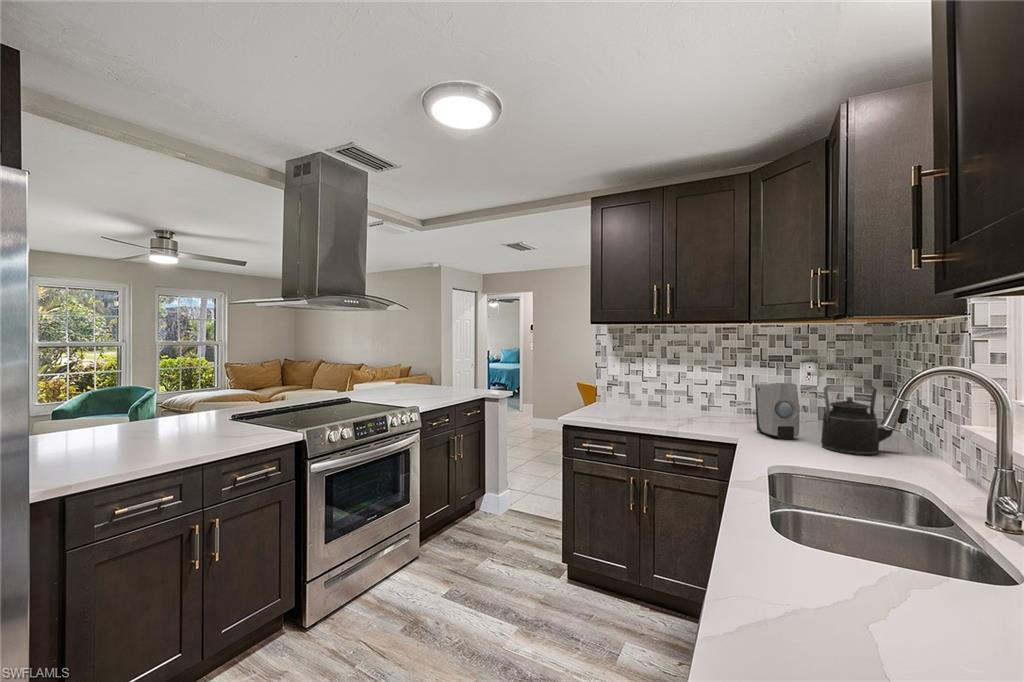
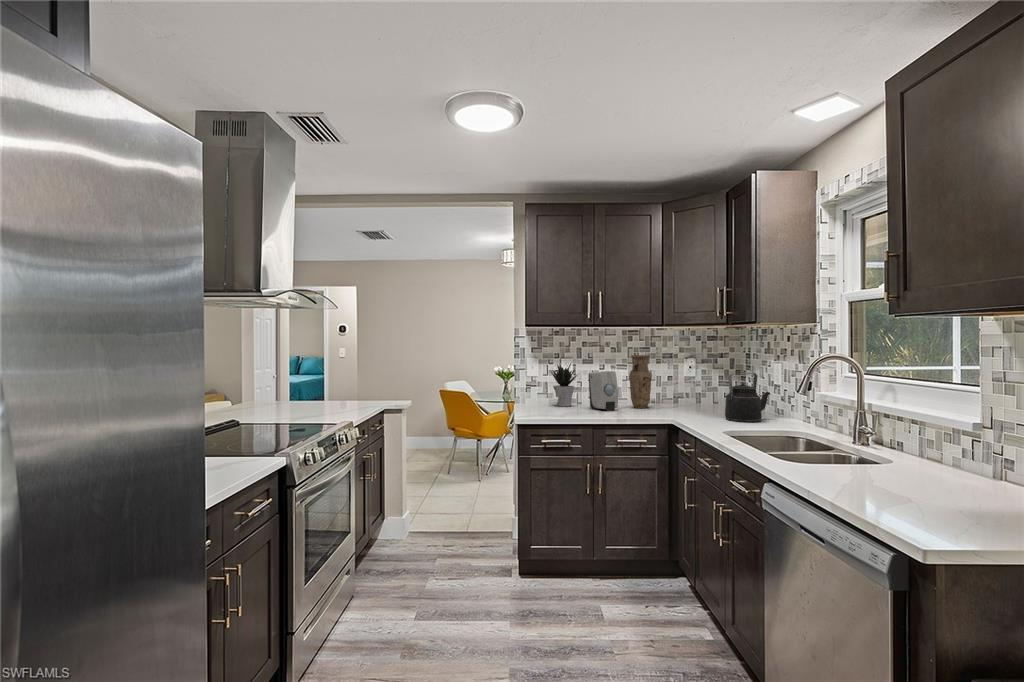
vase: none [716,356,746,419] -> present [629,355,652,408]
potted plant: none [628,362,663,410] -> present [551,363,577,406]
soap dispenser: present [755,383,800,439] -> present [589,371,618,411]

